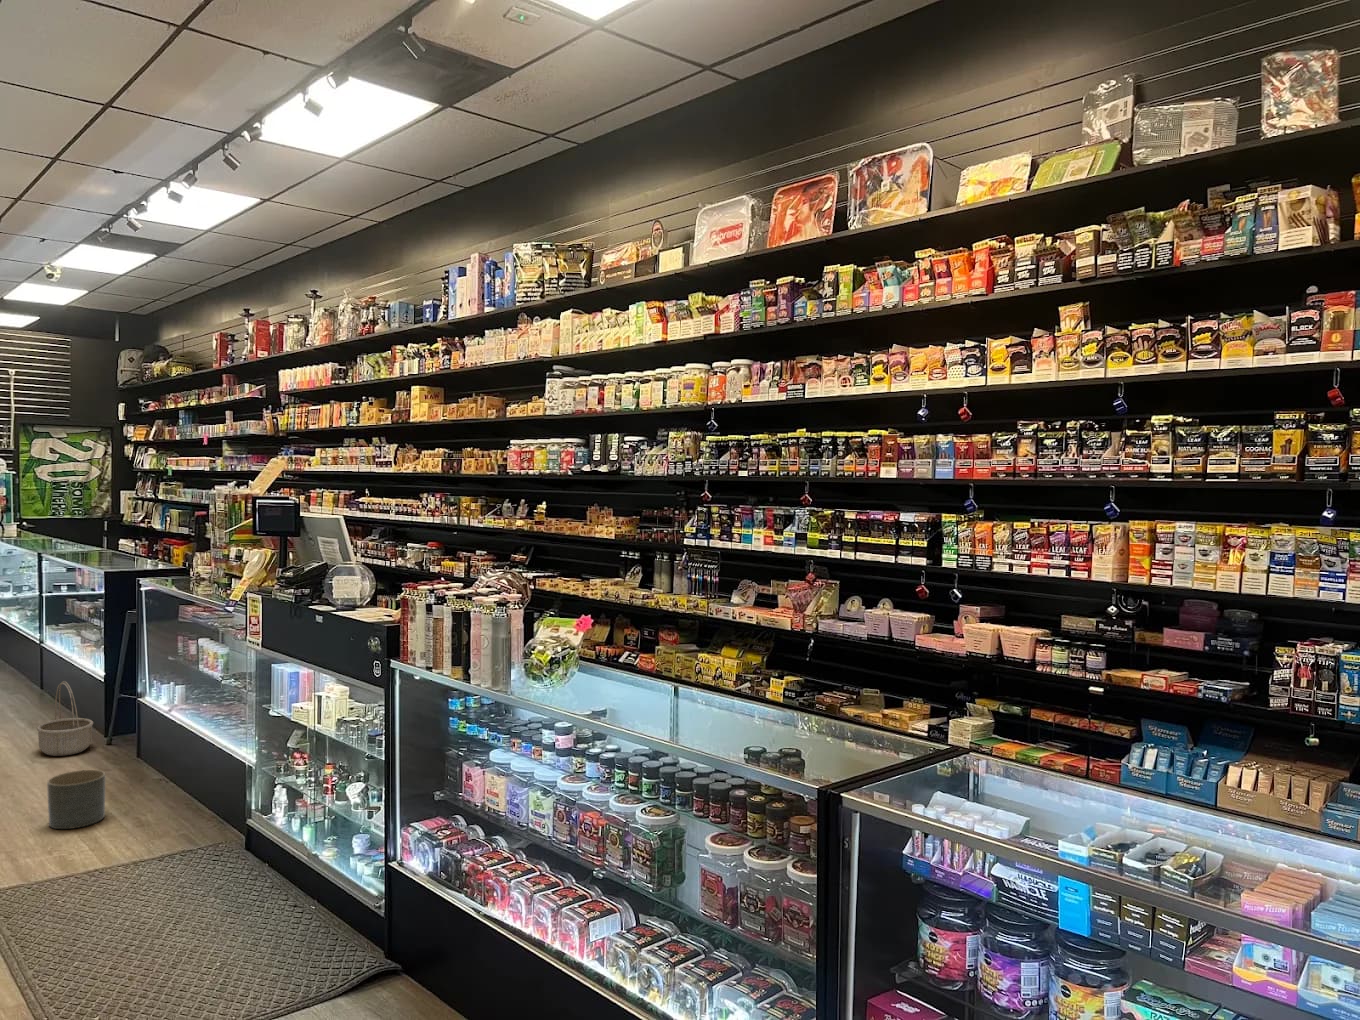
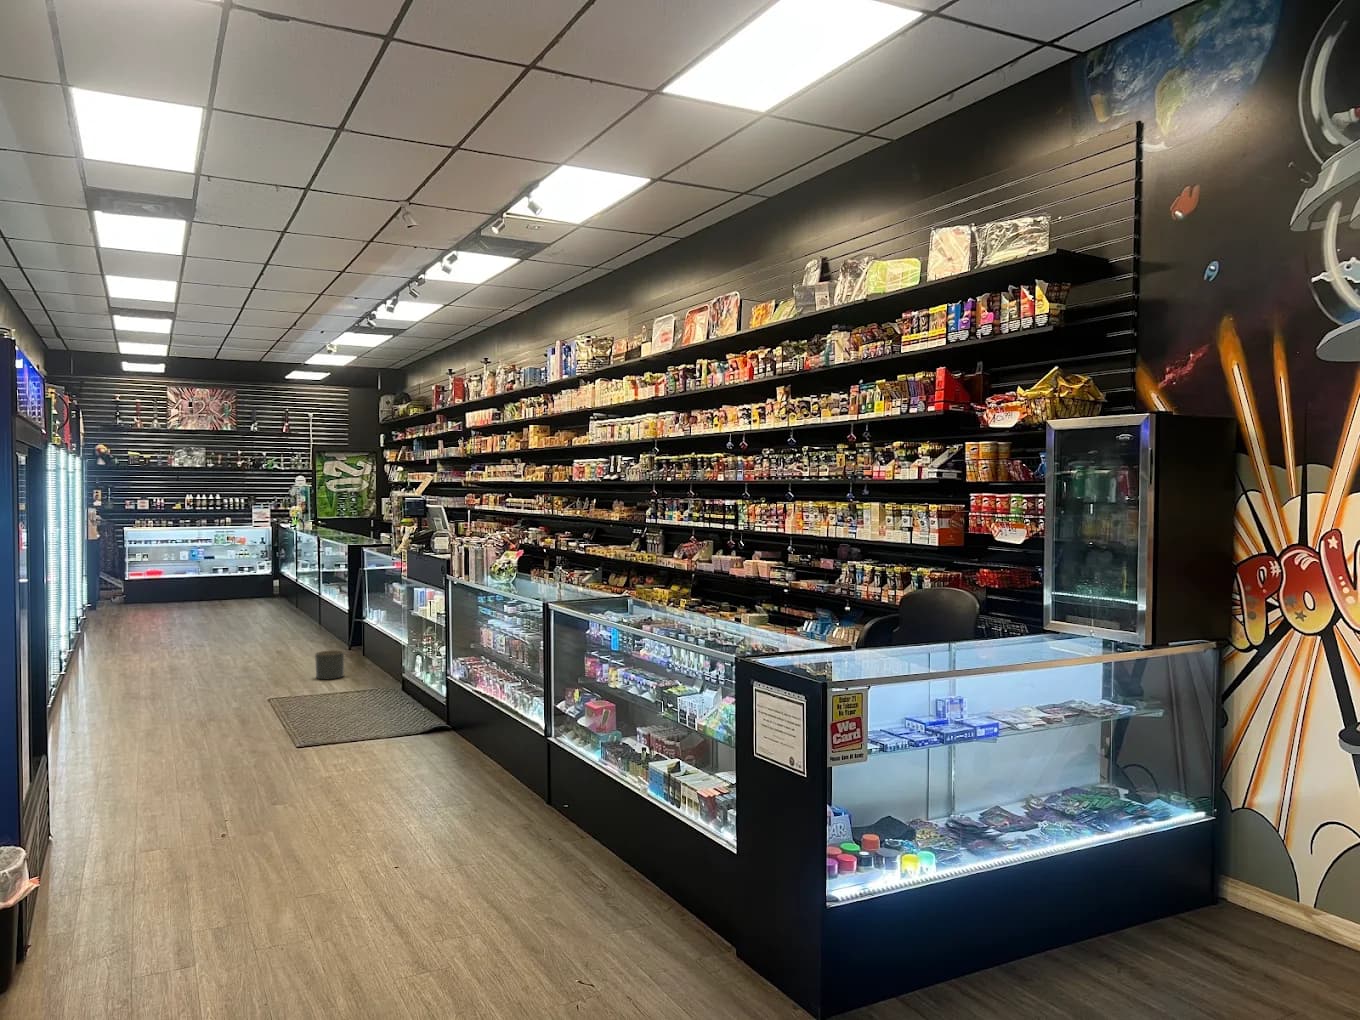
basket: present [37,681,93,756] -> none [316,609,346,653]

